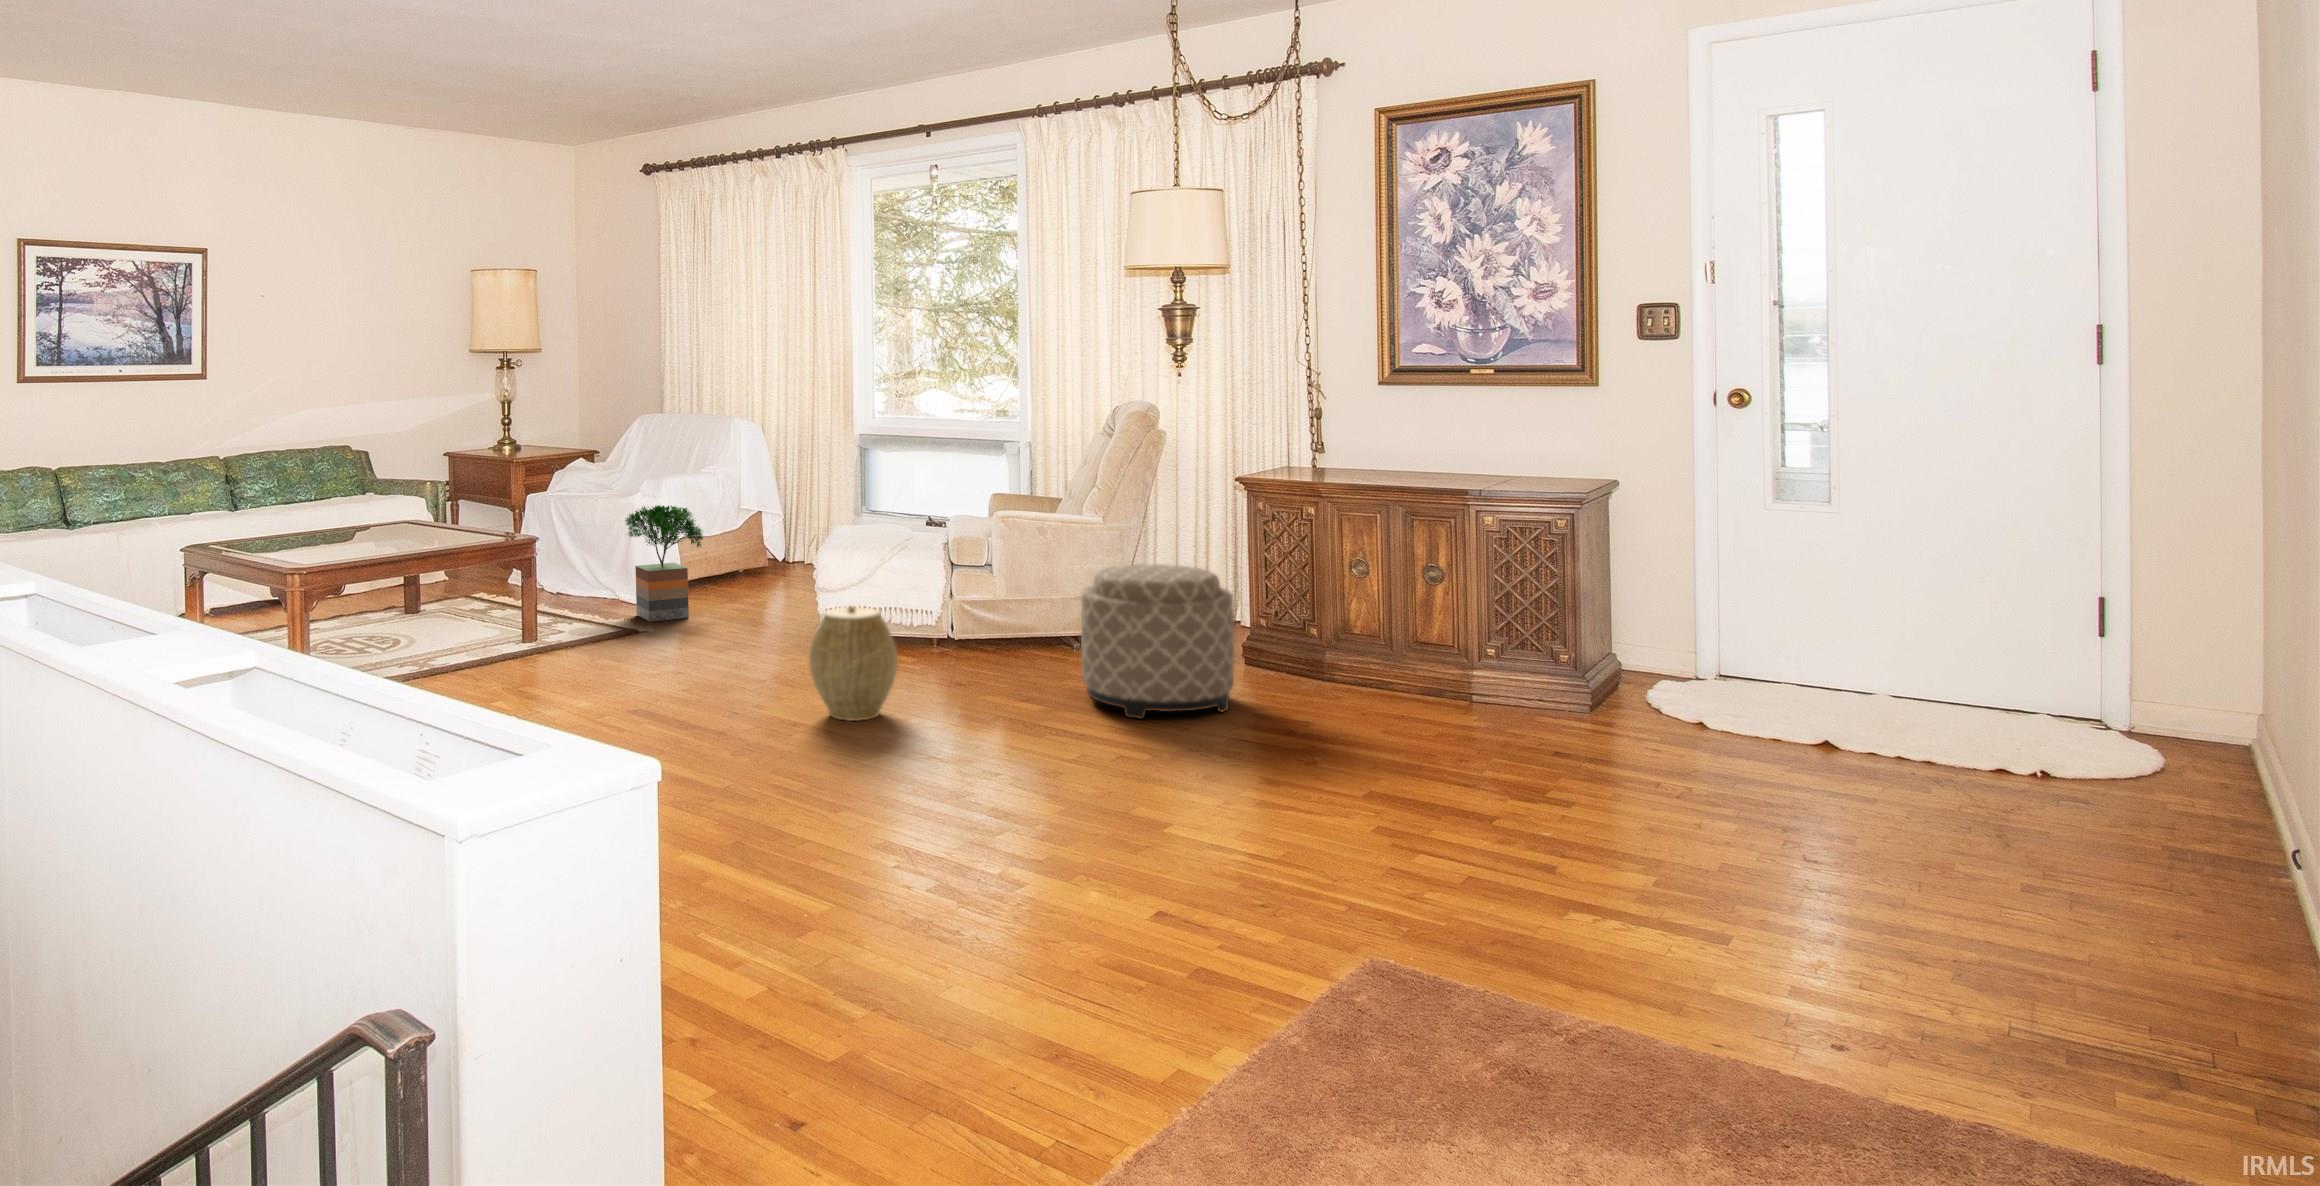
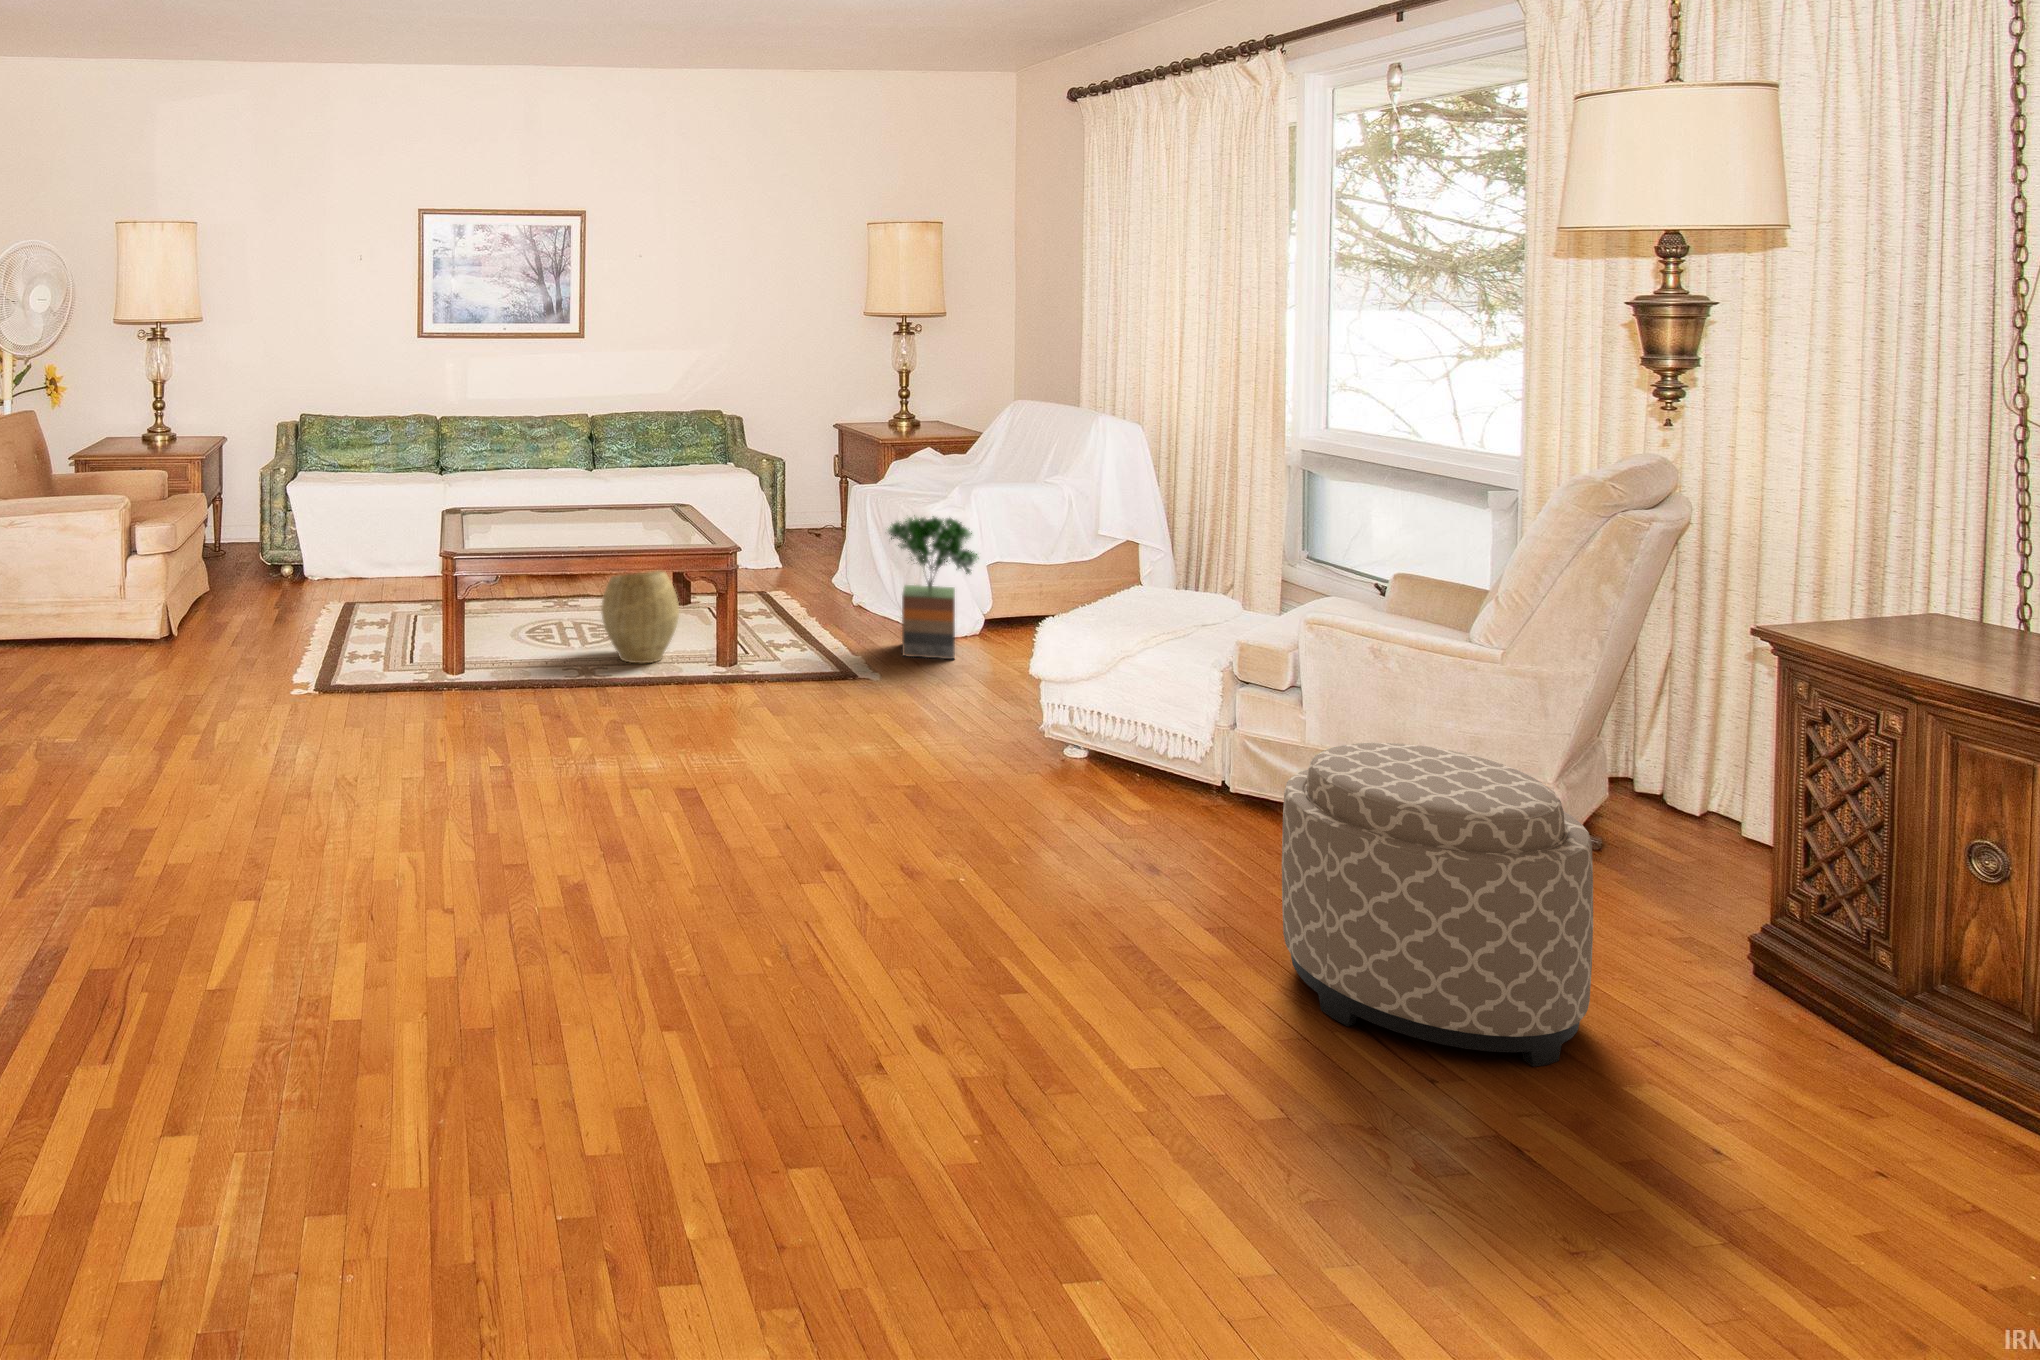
woven basket: present [809,606,898,721] -> present [601,571,679,663]

